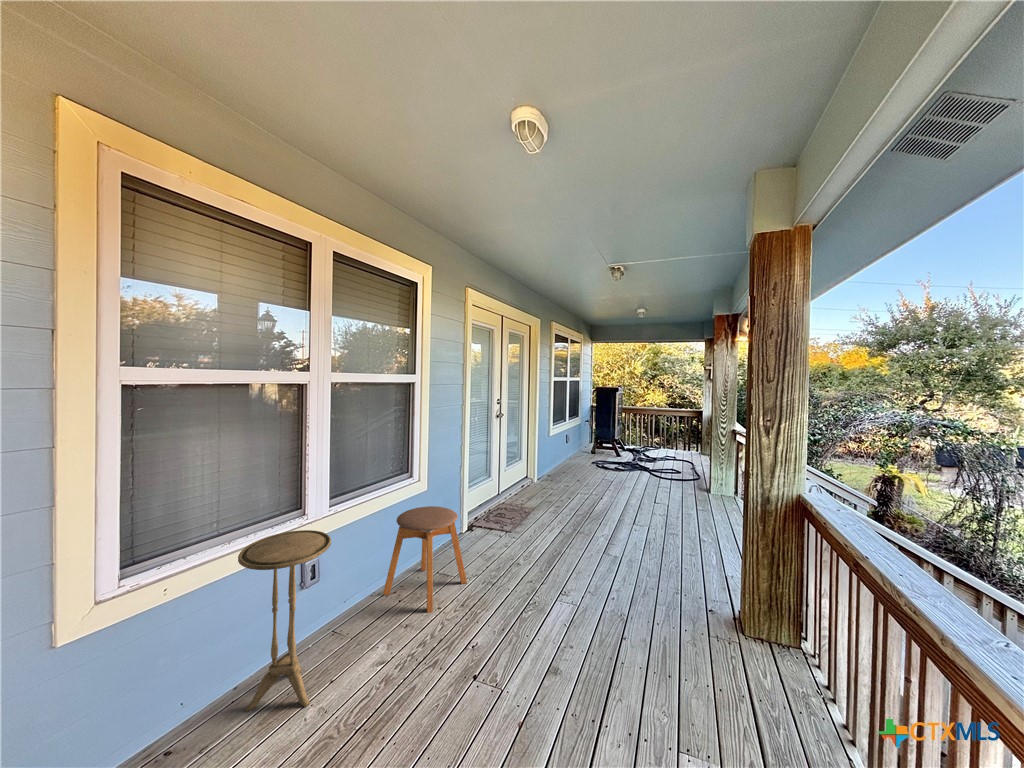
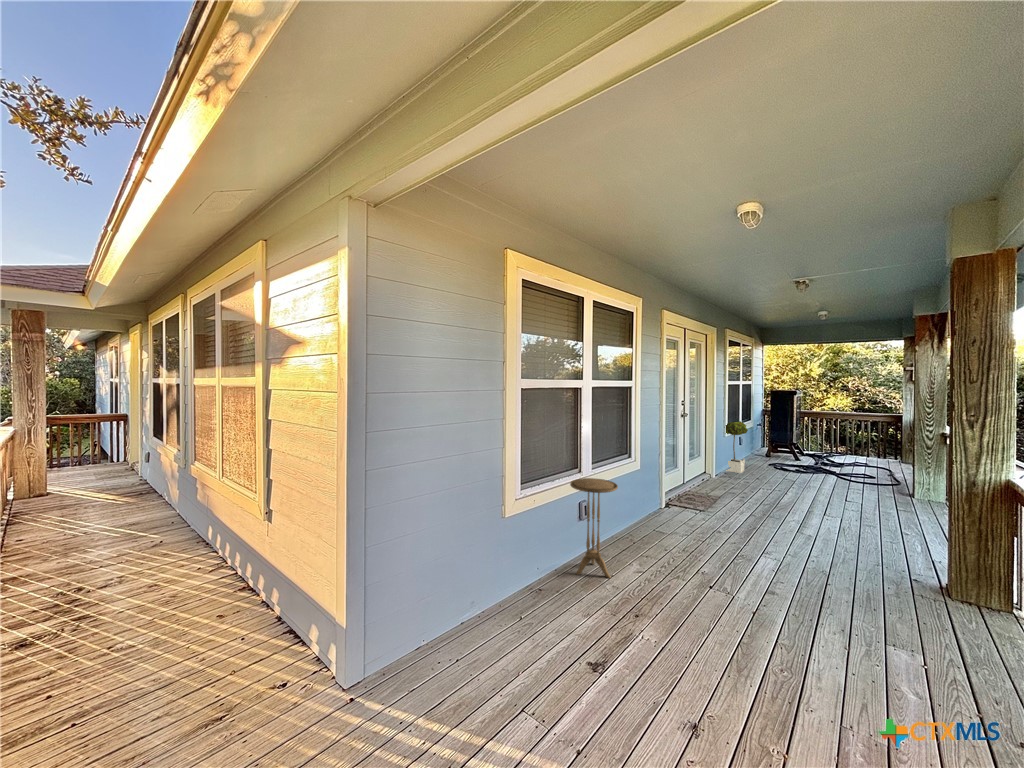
potted tree: none [553,419,576,473] -> present [726,421,748,473]
stool: present [383,506,467,613] -> none [620,479,681,550]

